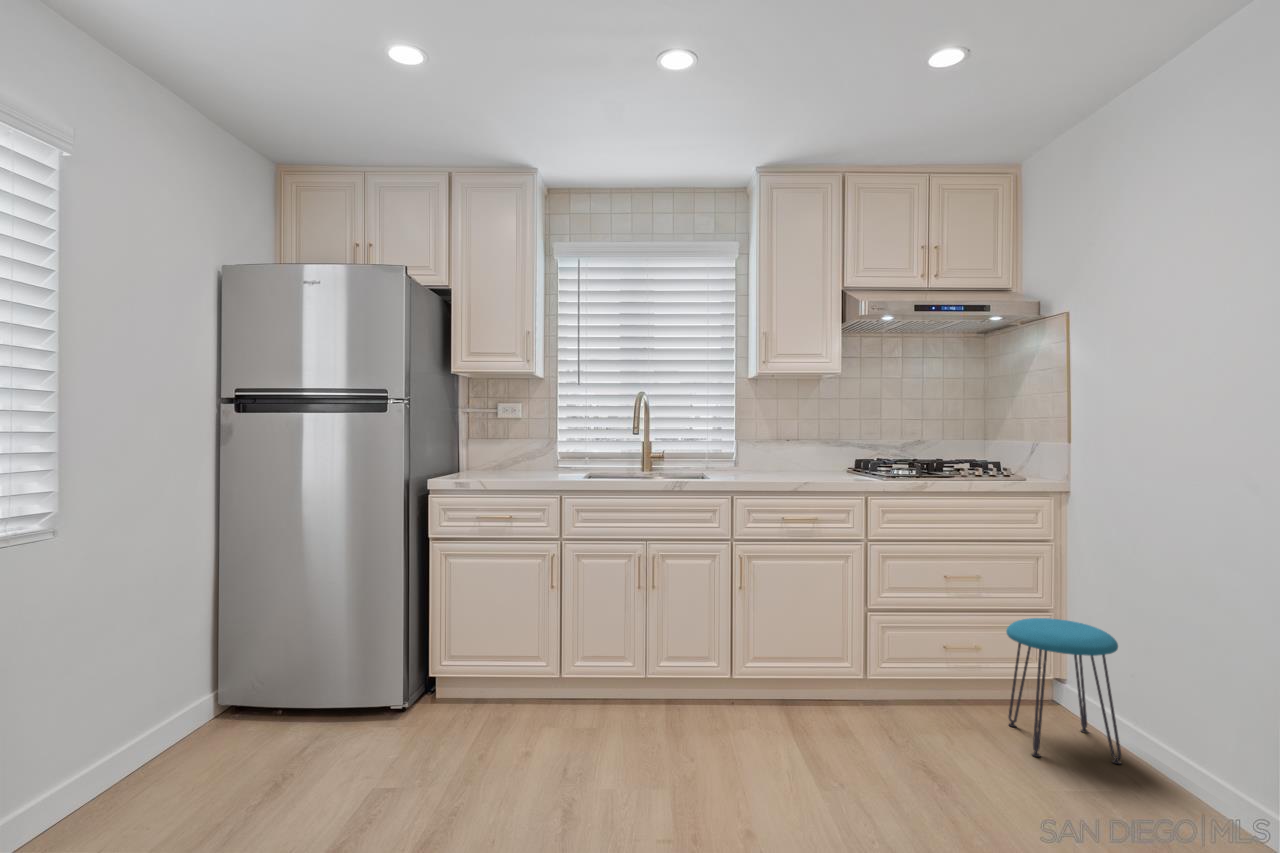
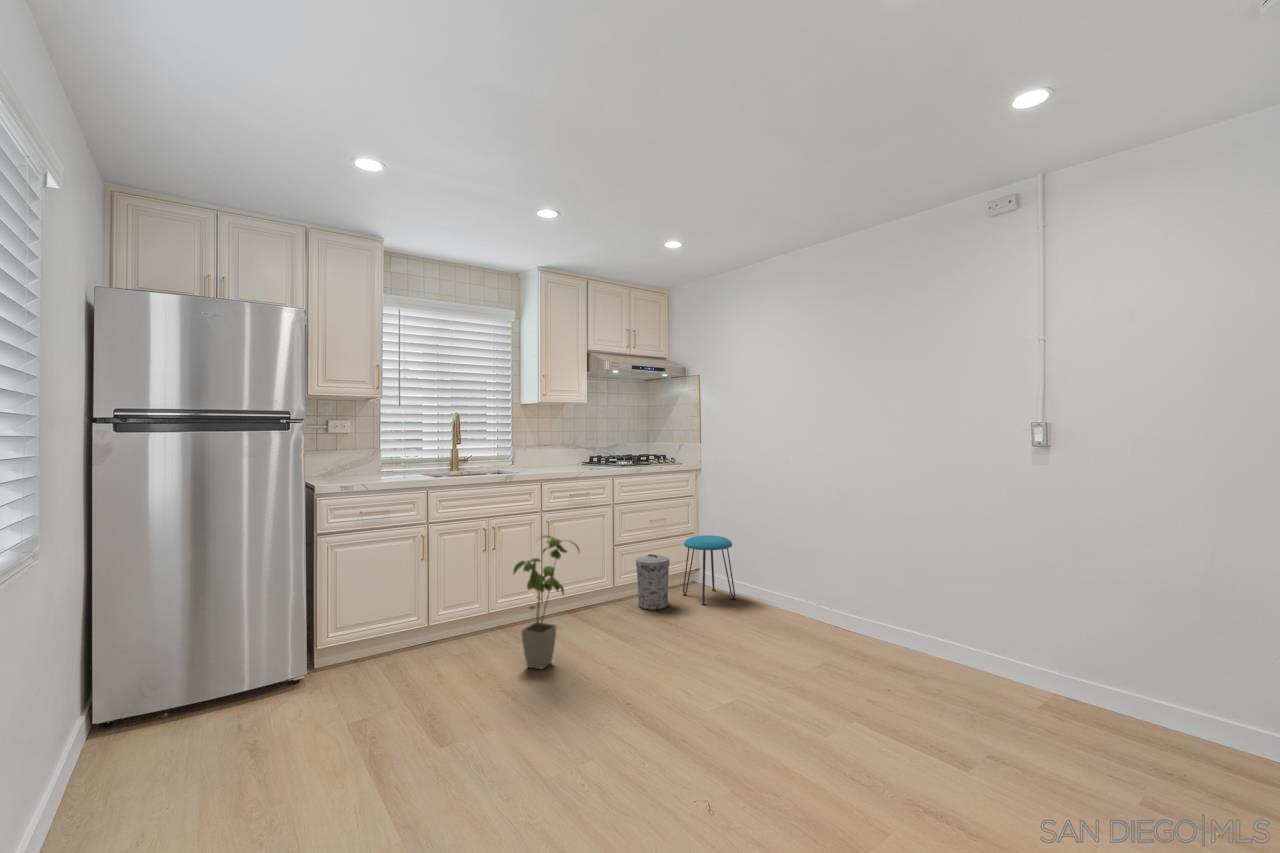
house plant: none [605,577,712,791] -> present [513,536,580,669]
trash can: none [897,637,964,742] -> present [636,554,670,610]

